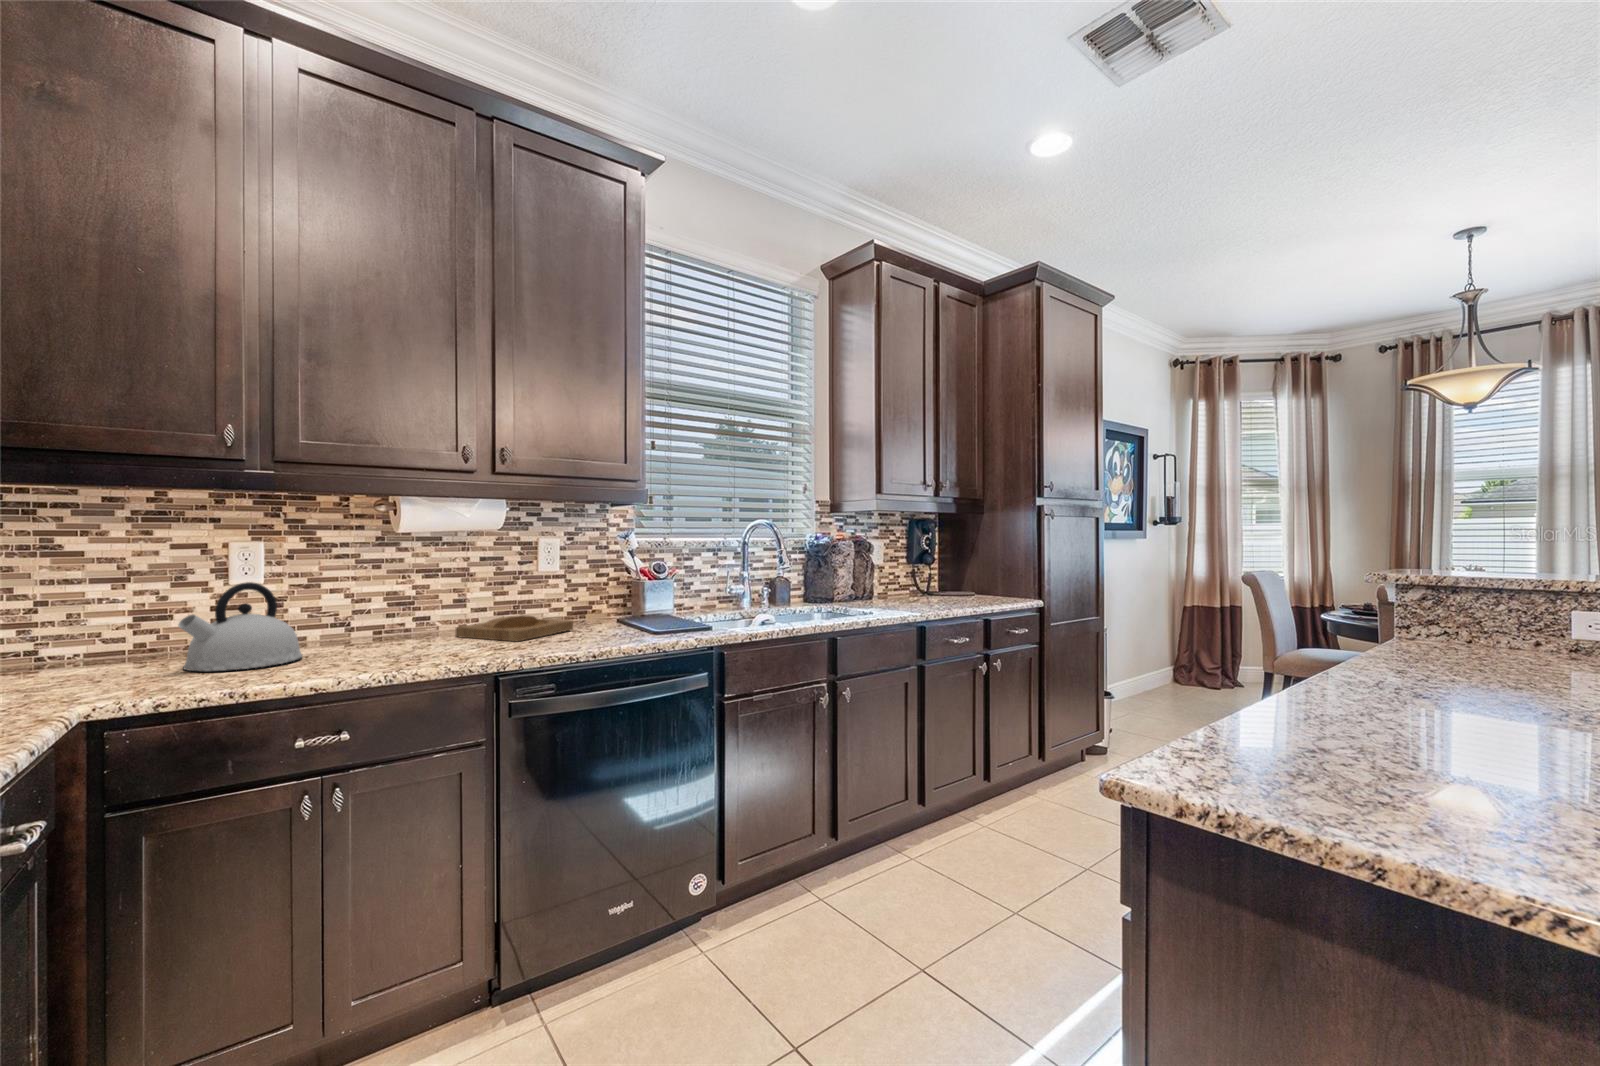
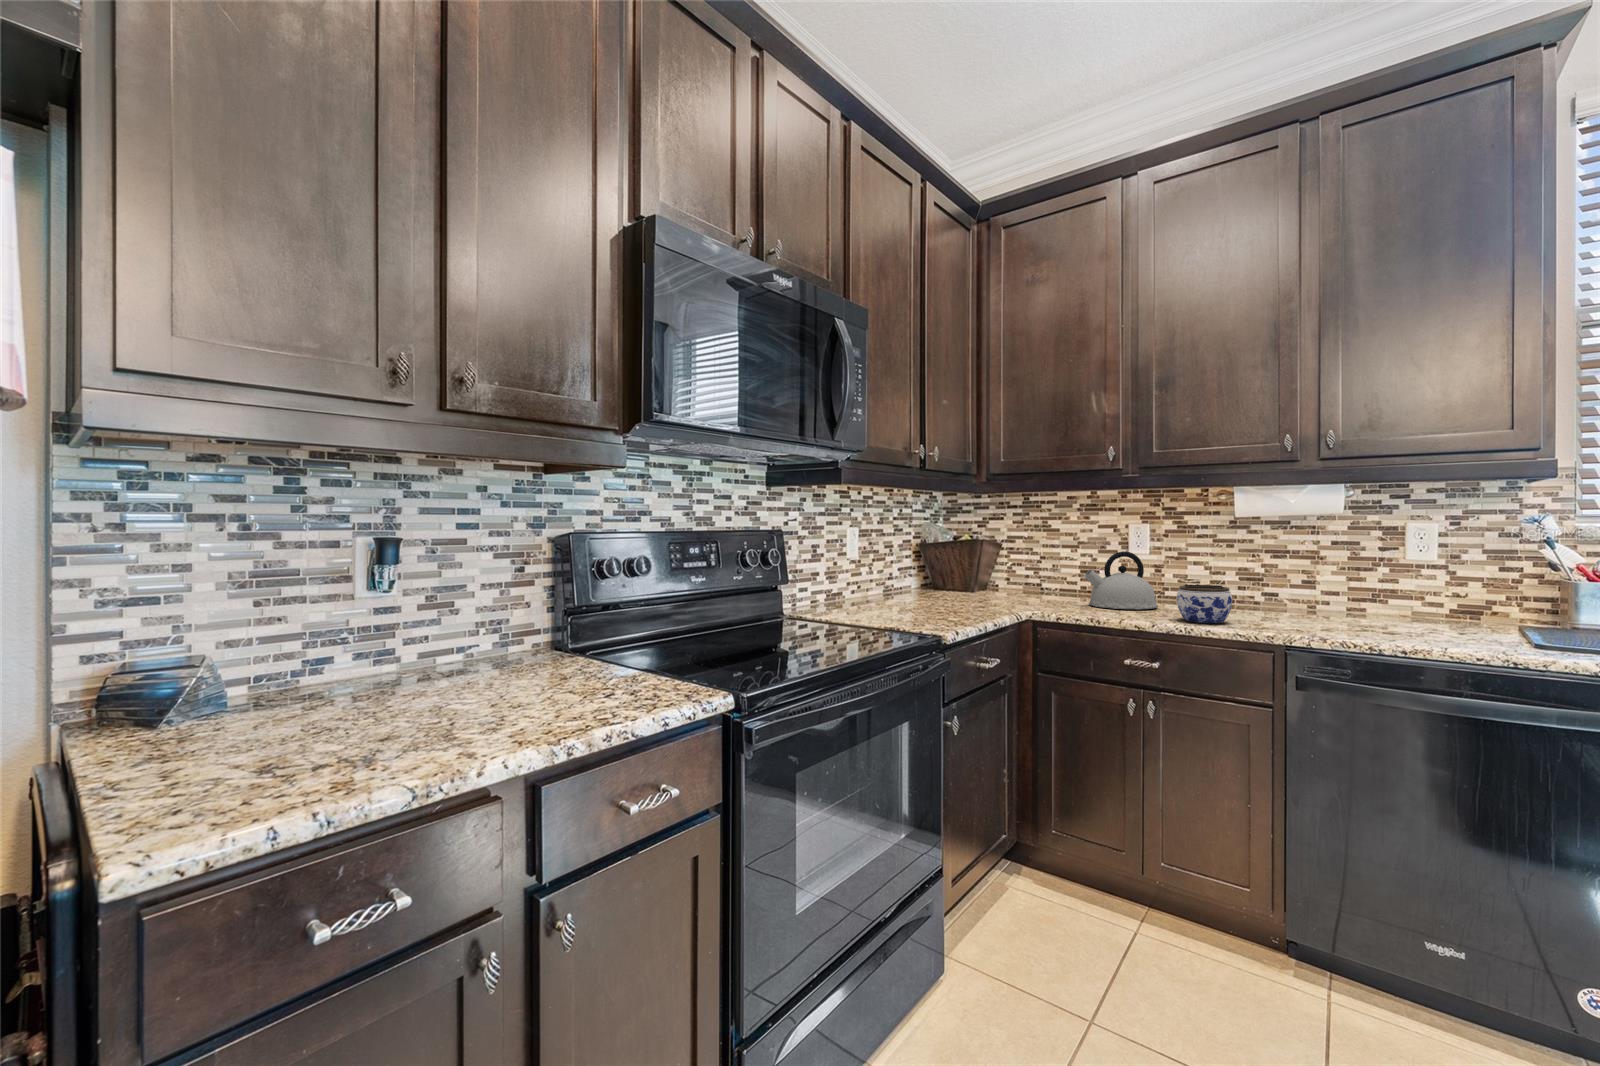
tray: present [456,615,573,642] -> none [1295,603,1435,626]
jar: none [359,616,430,668] -> present [1176,584,1232,623]

